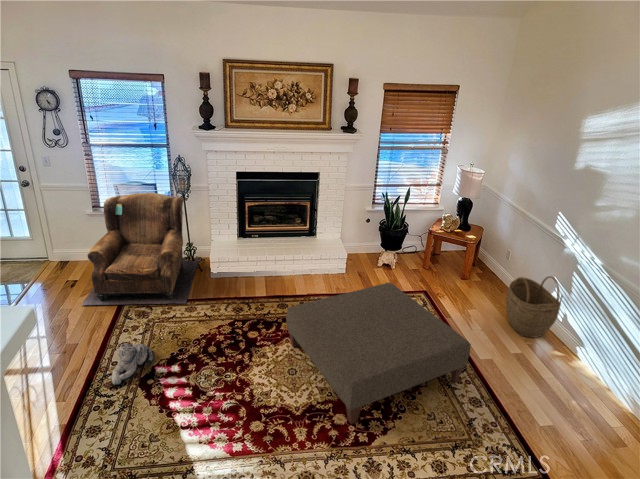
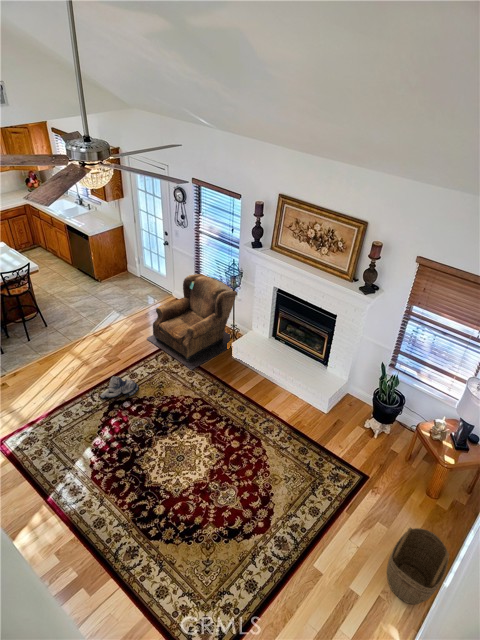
ottoman: present [286,282,471,424] -> none [151,414,304,561]

